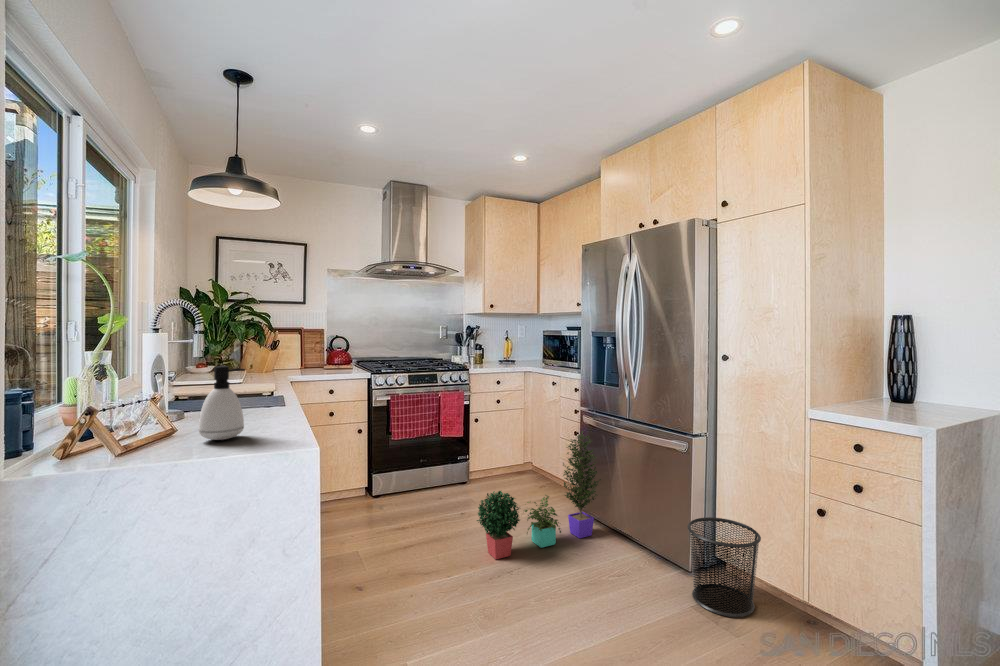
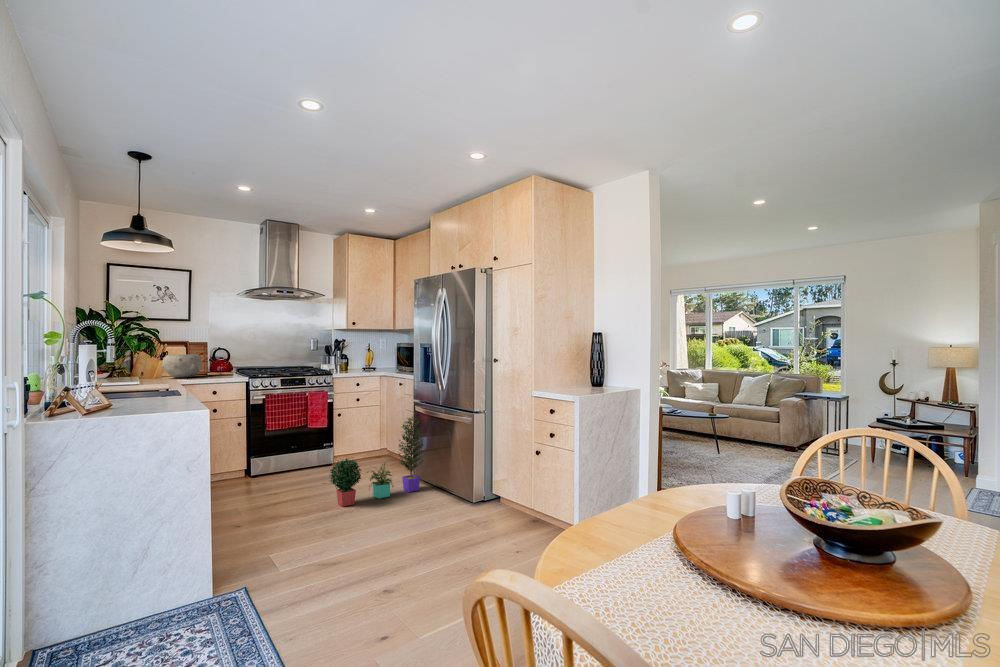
ceramic bowl: none [273,344,318,372] -> present [161,354,202,378]
soap dispenser: present [199,366,245,440] -> none [130,365,160,409]
waste bin: present [687,517,761,617] -> none [467,464,510,522]

